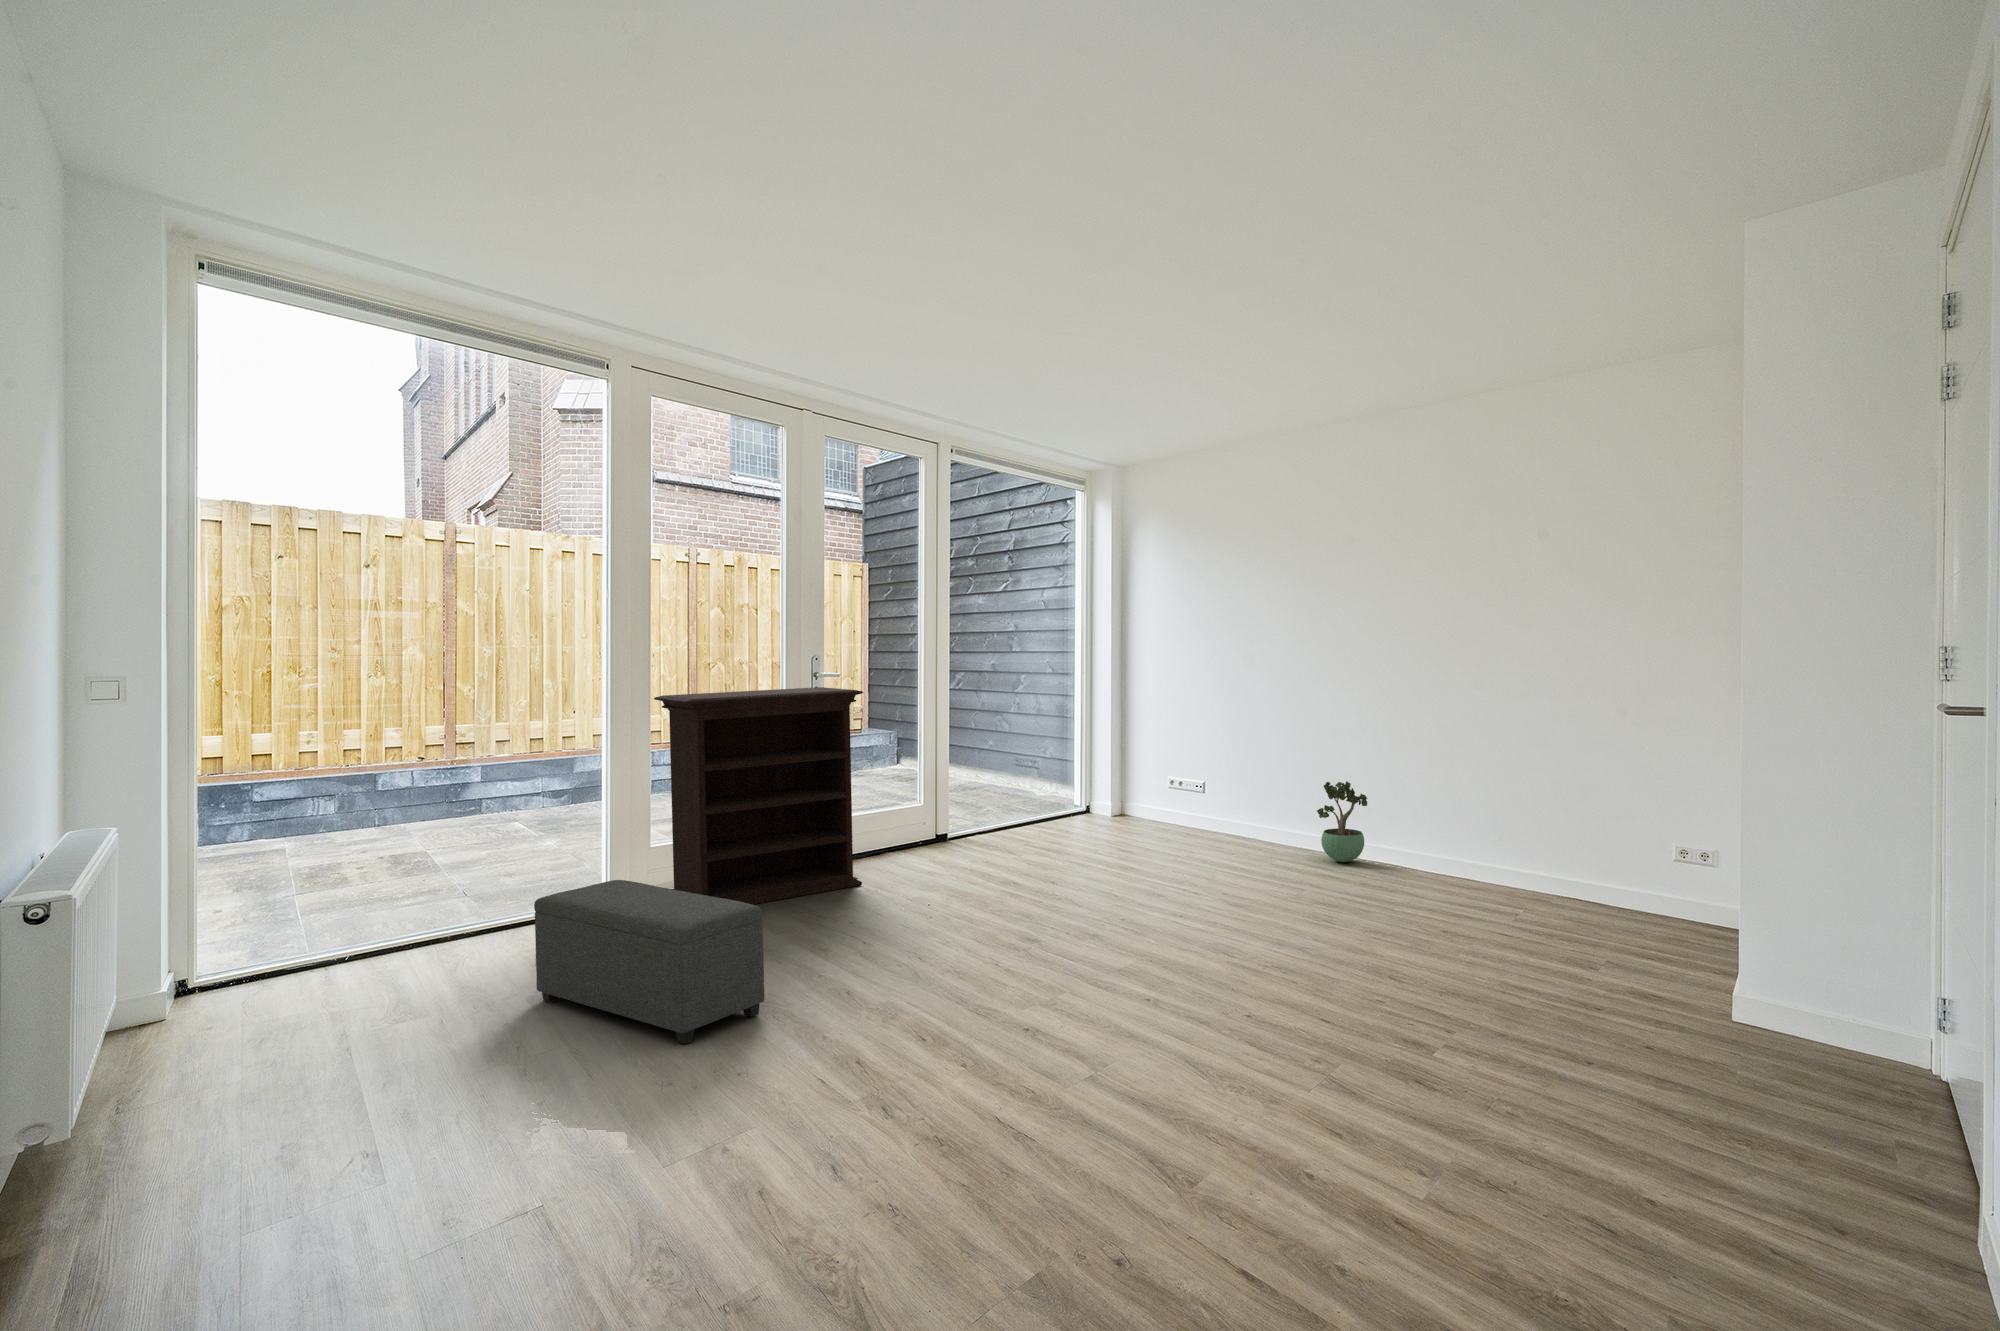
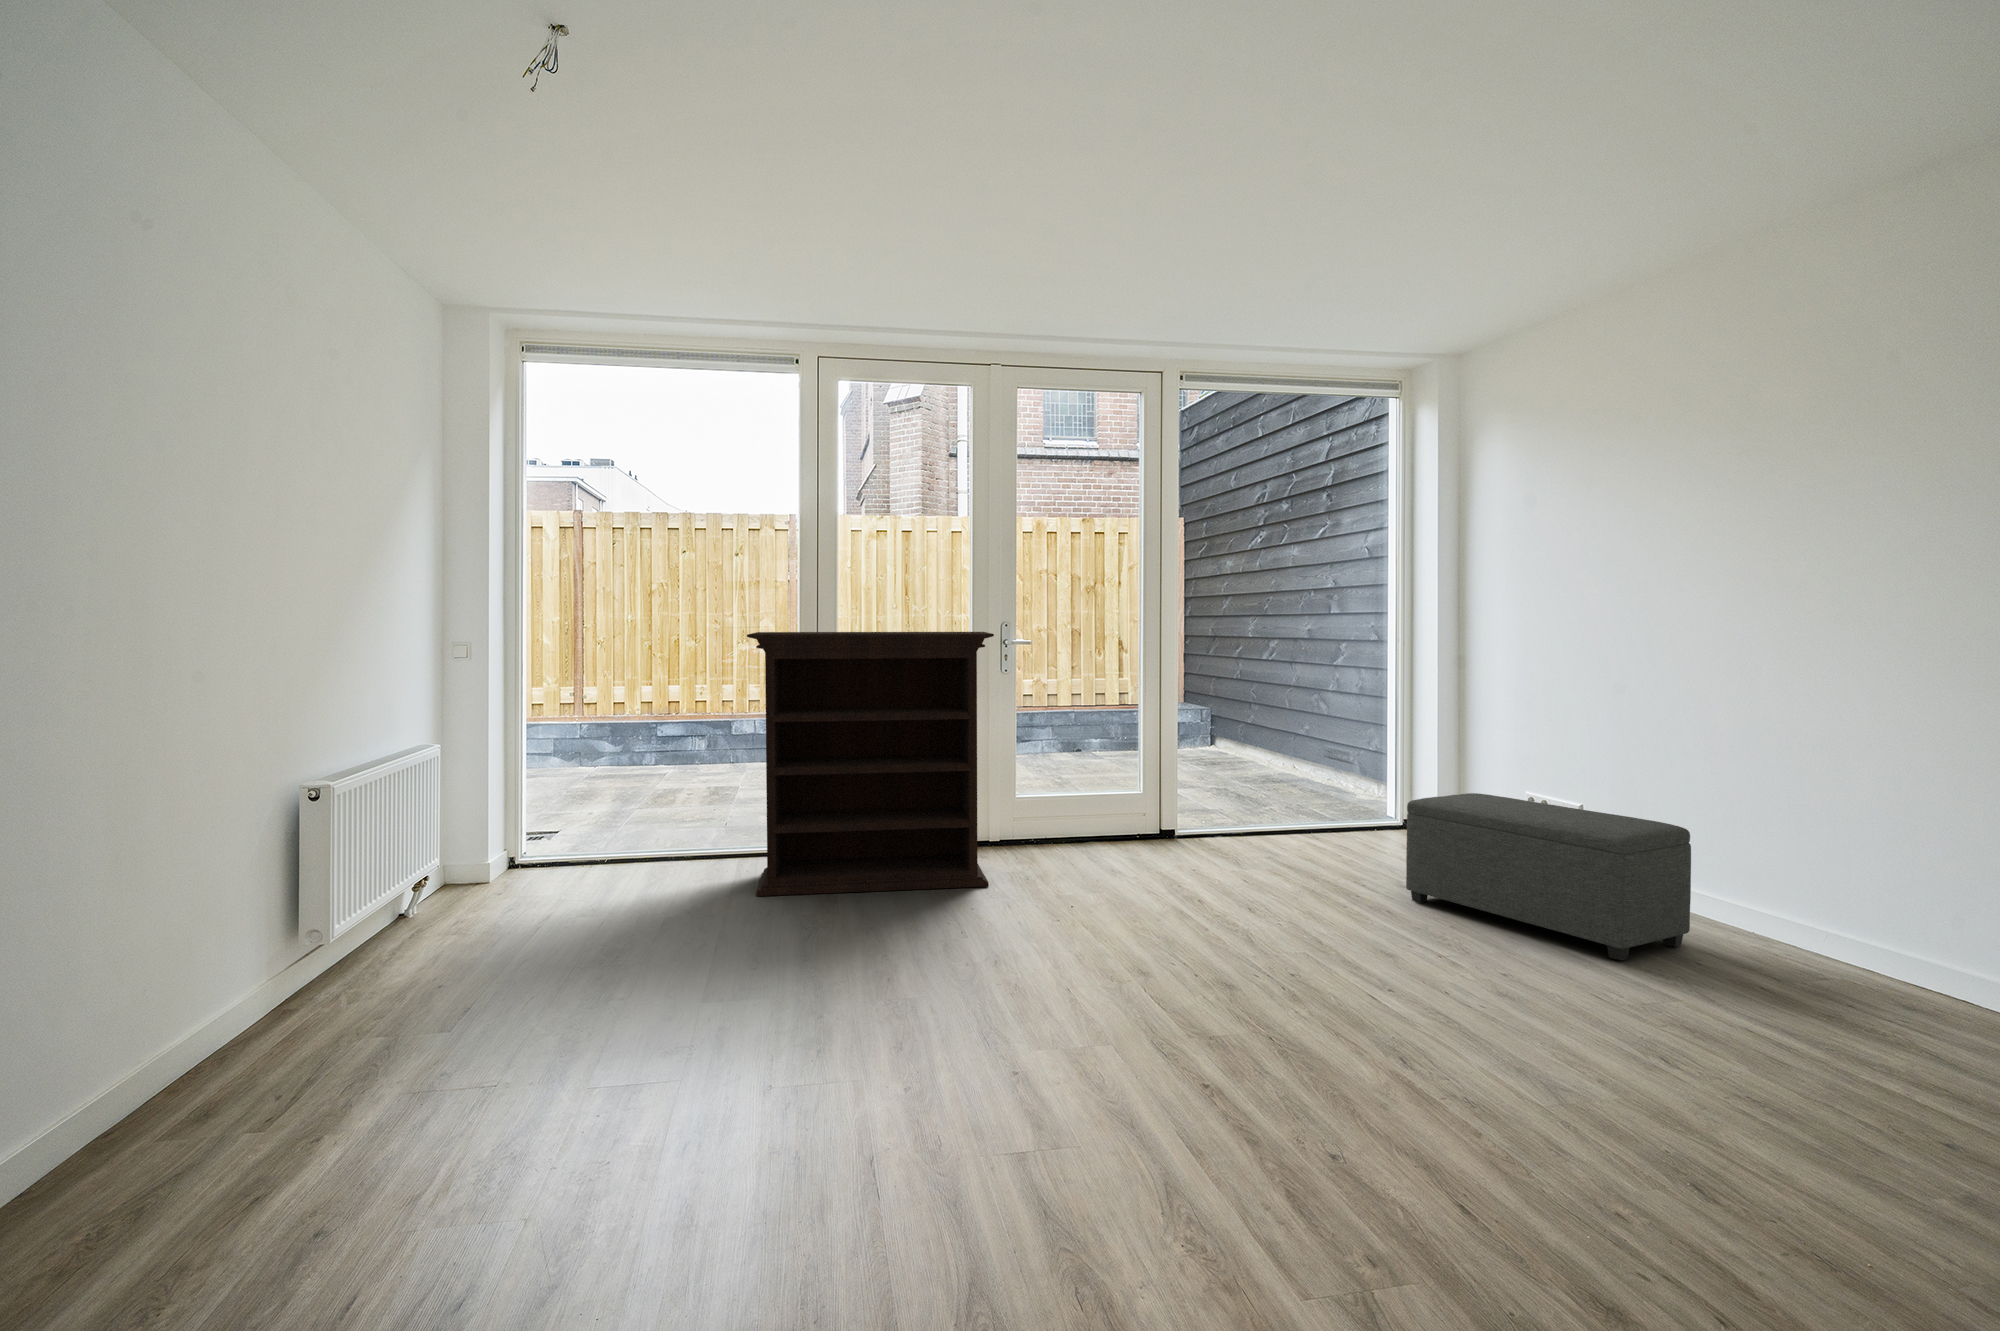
potted plant: present [1317,781,1367,862] -> none [1749,814,1859,962]
ottoman: present [534,880,764,1044] -> present [1406,793,1691,961]

